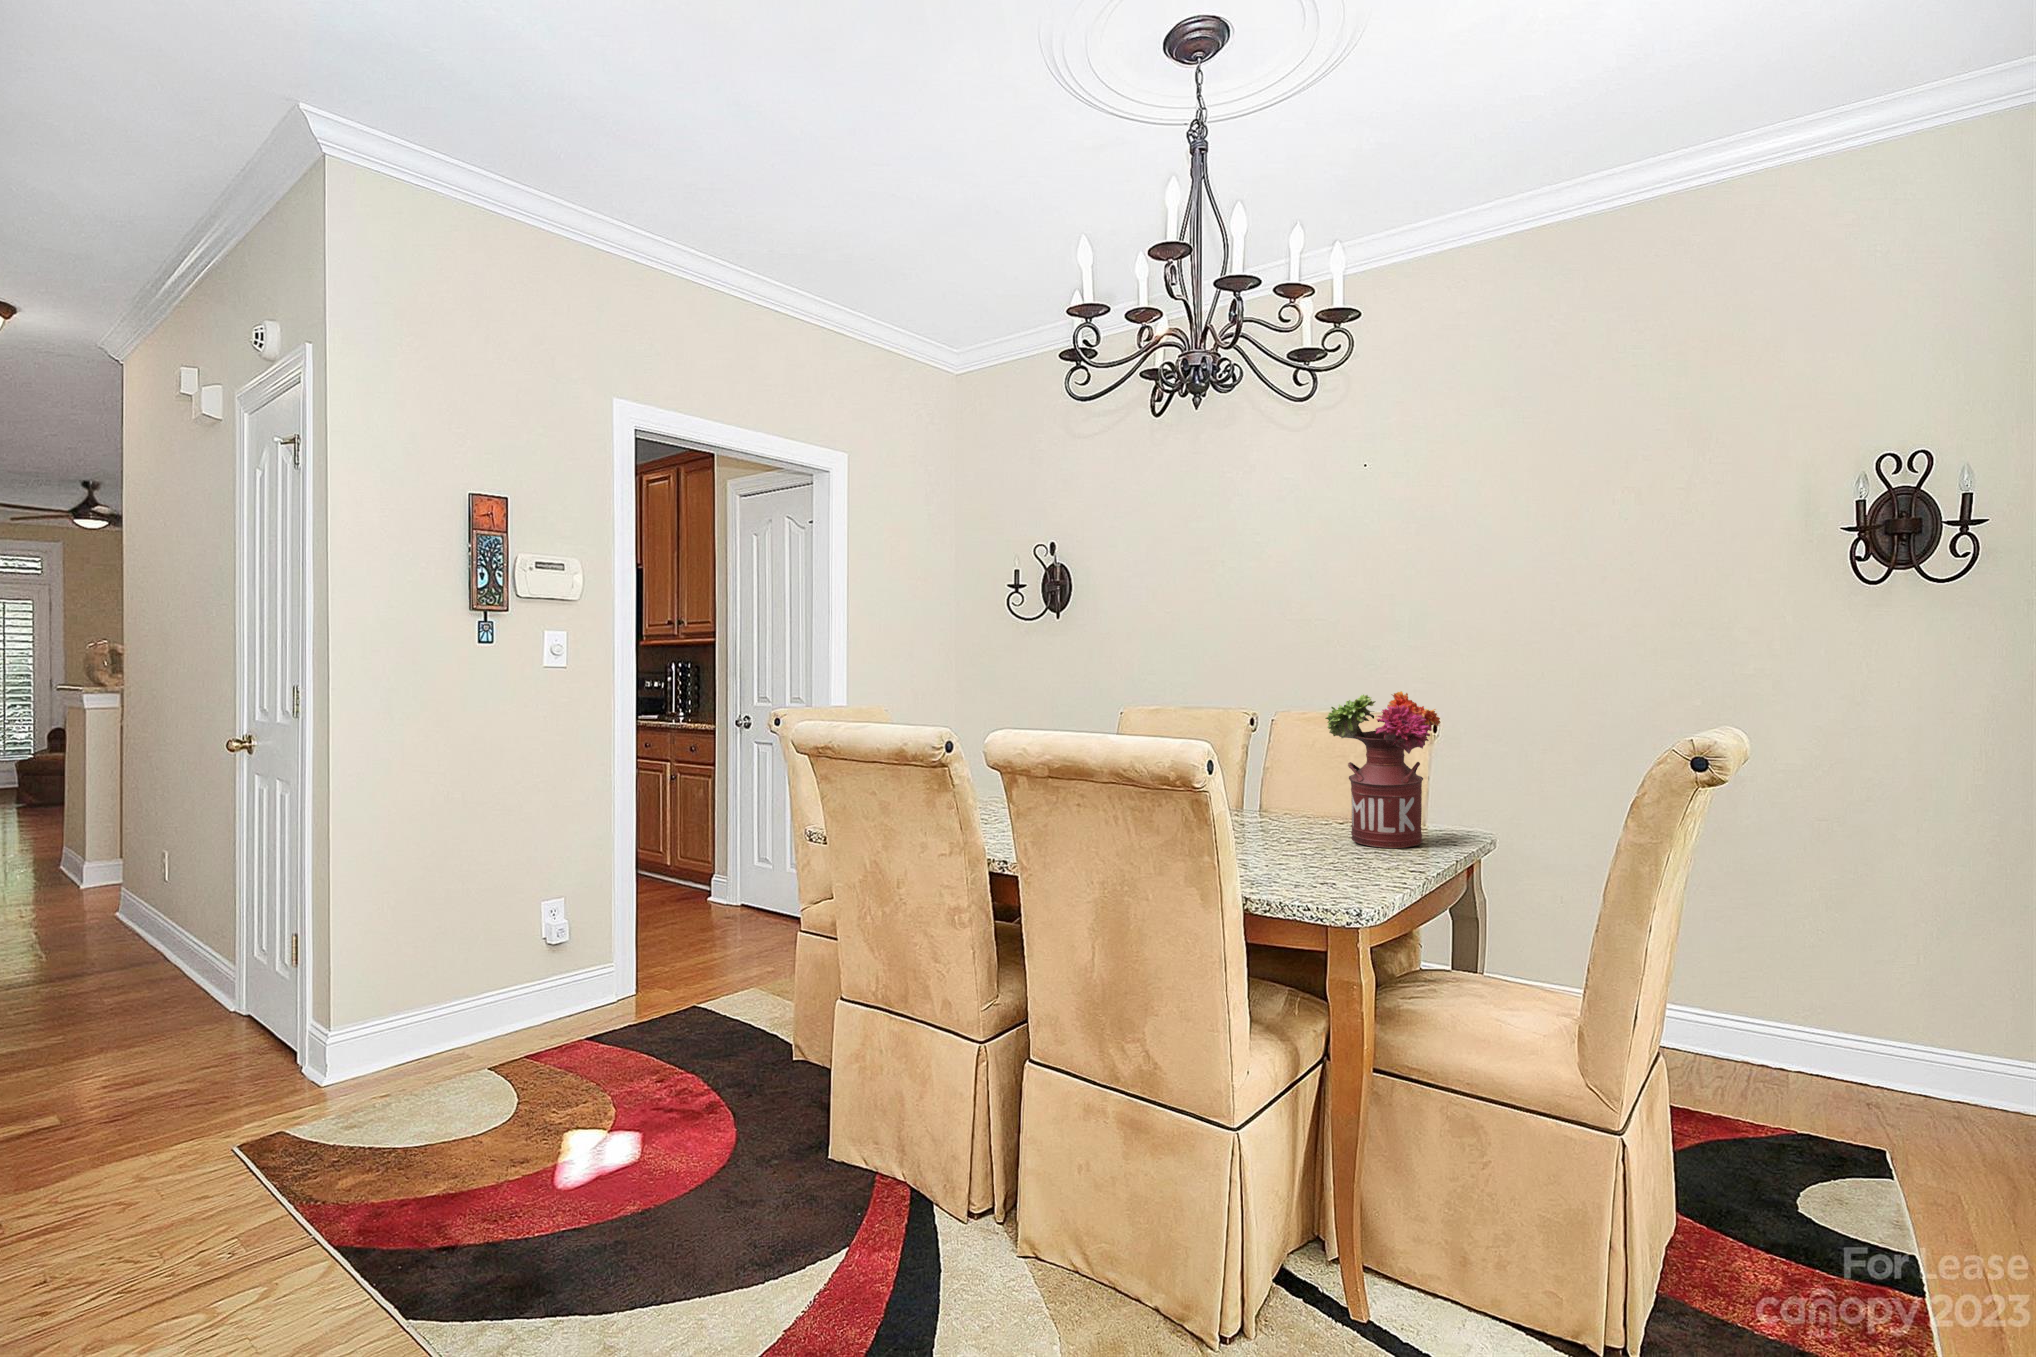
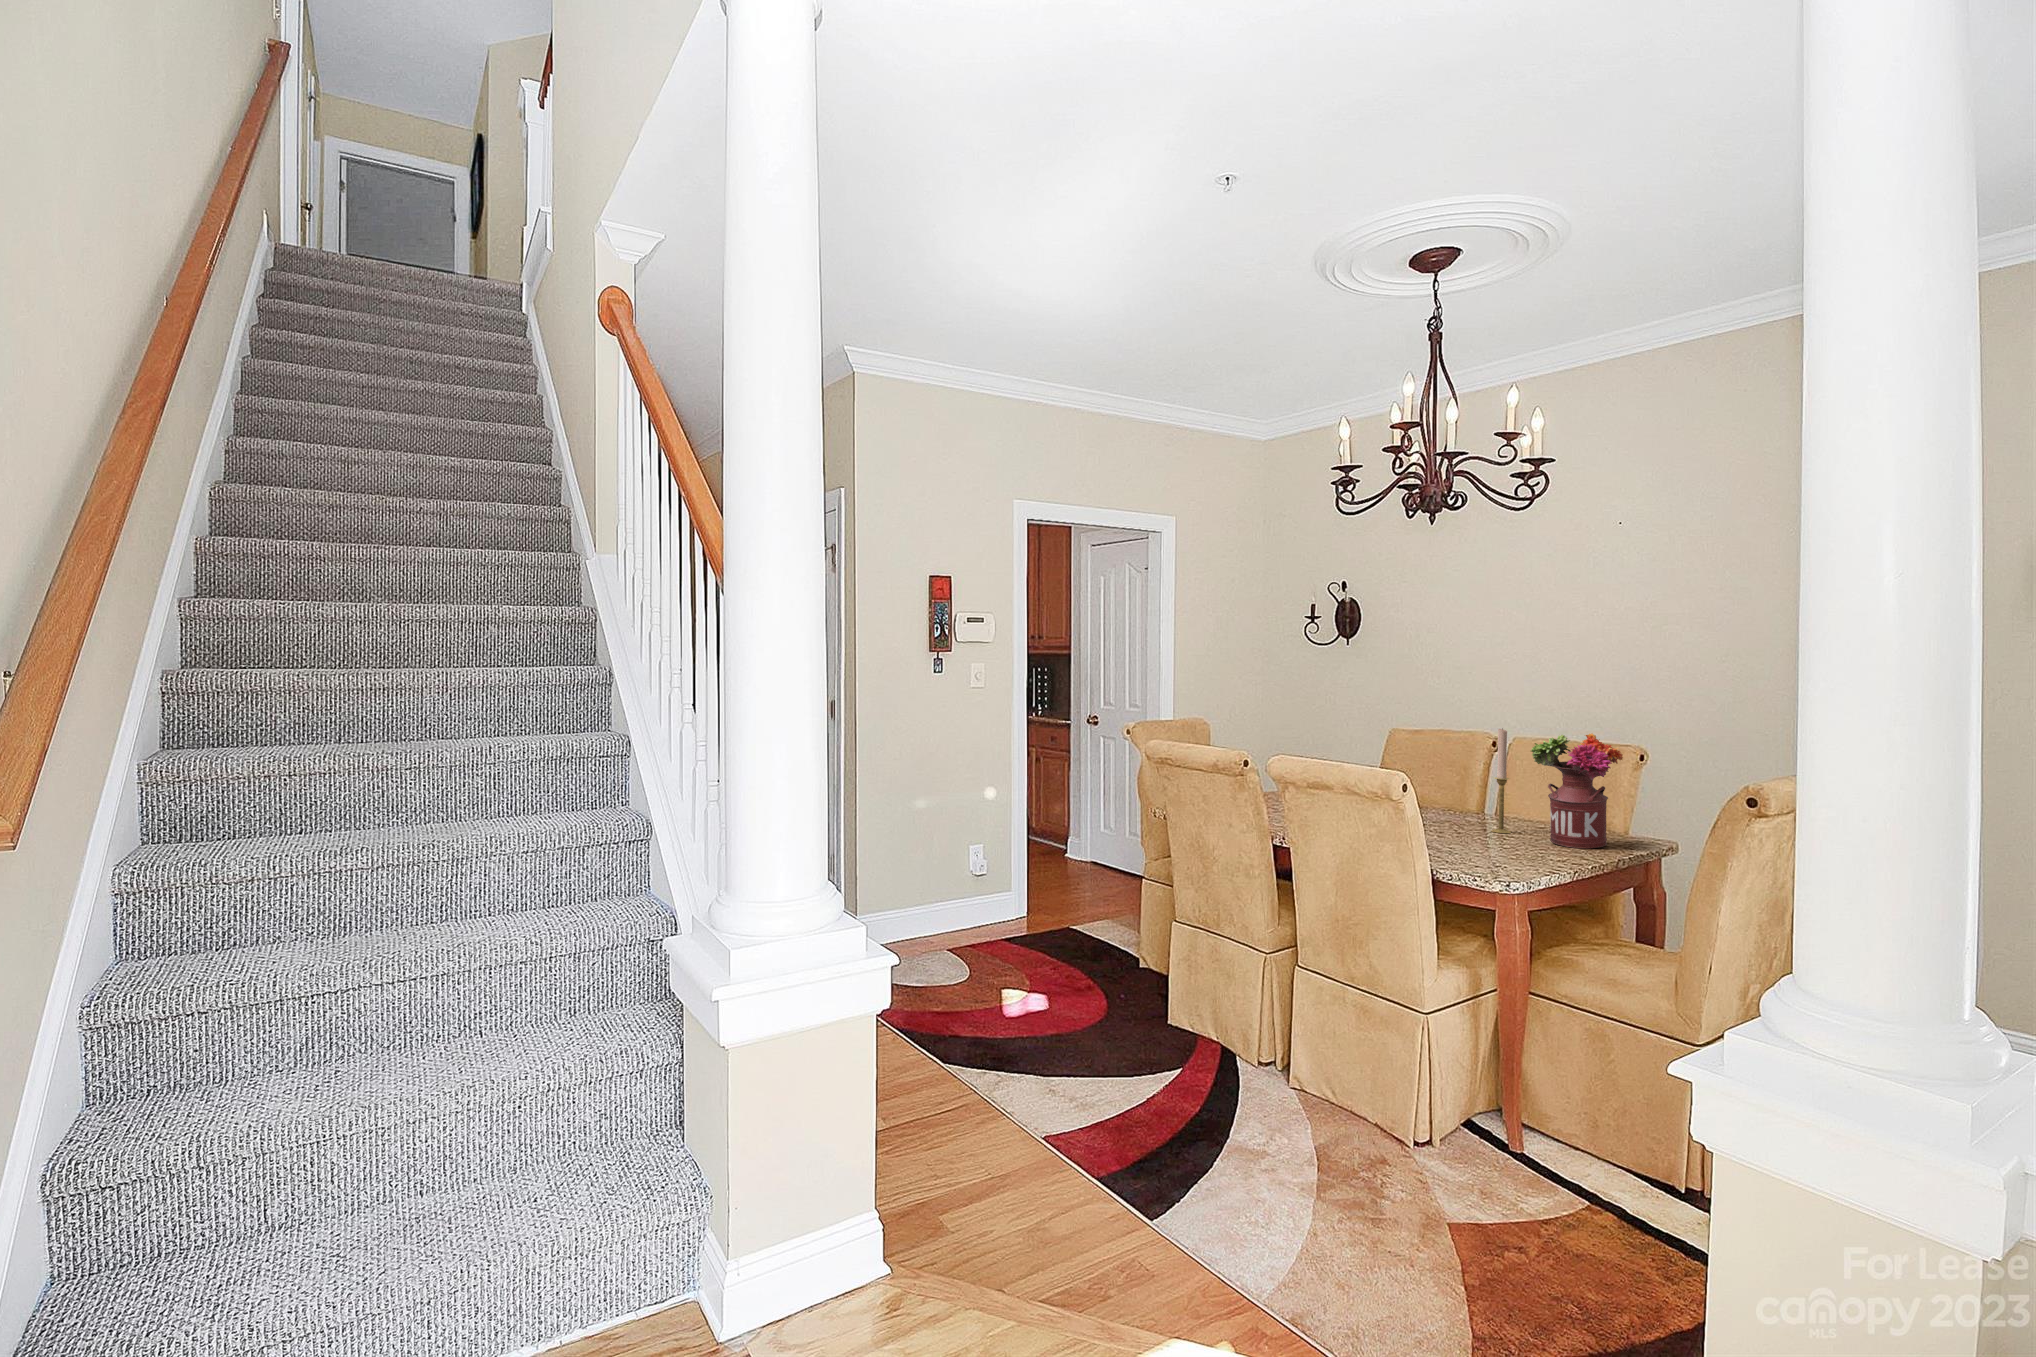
candlestick: none [1270,691,1295,834] -> present [1491,729,1511,833]

